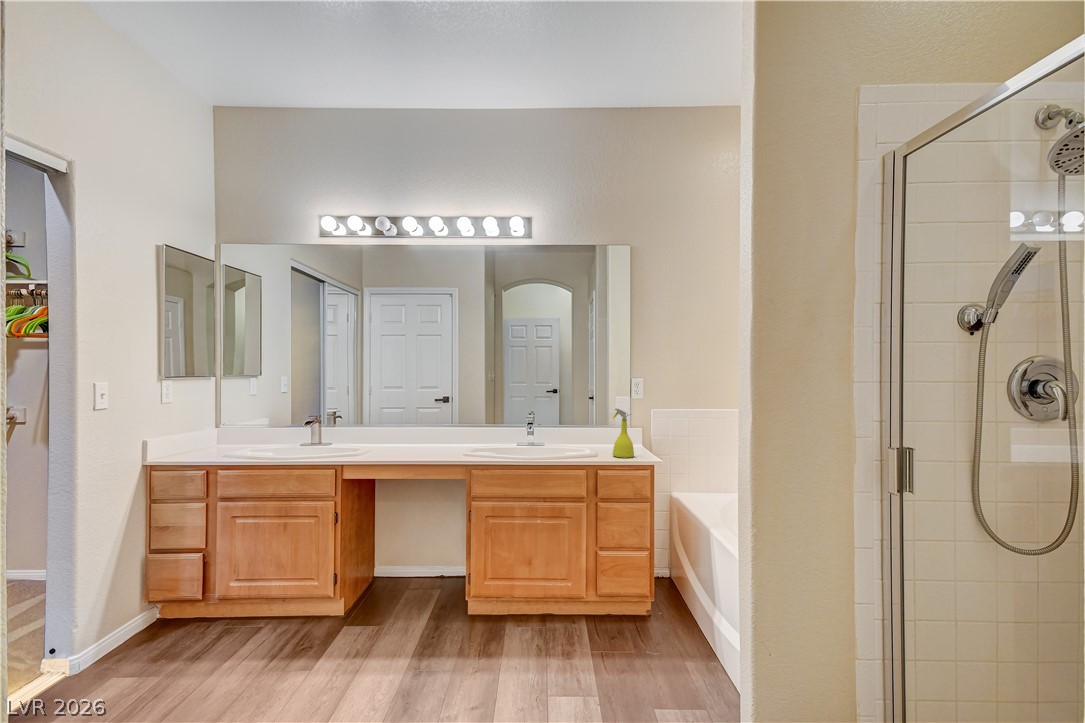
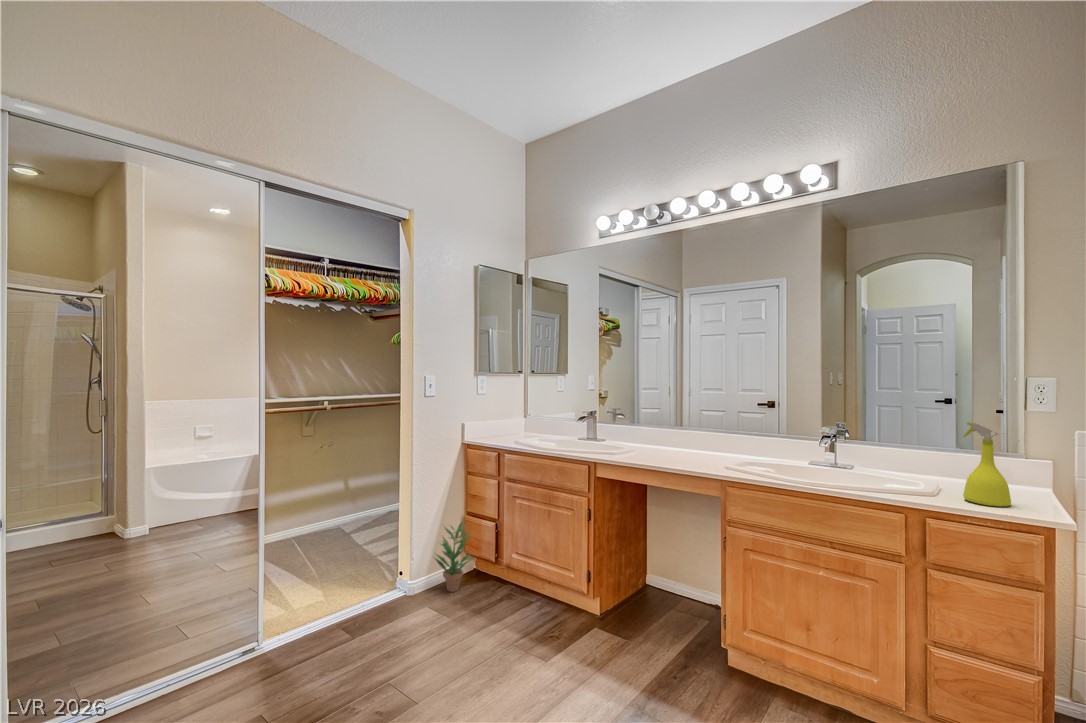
potted plant: none [110,558,175,651] -> present [435,521,471,592]

